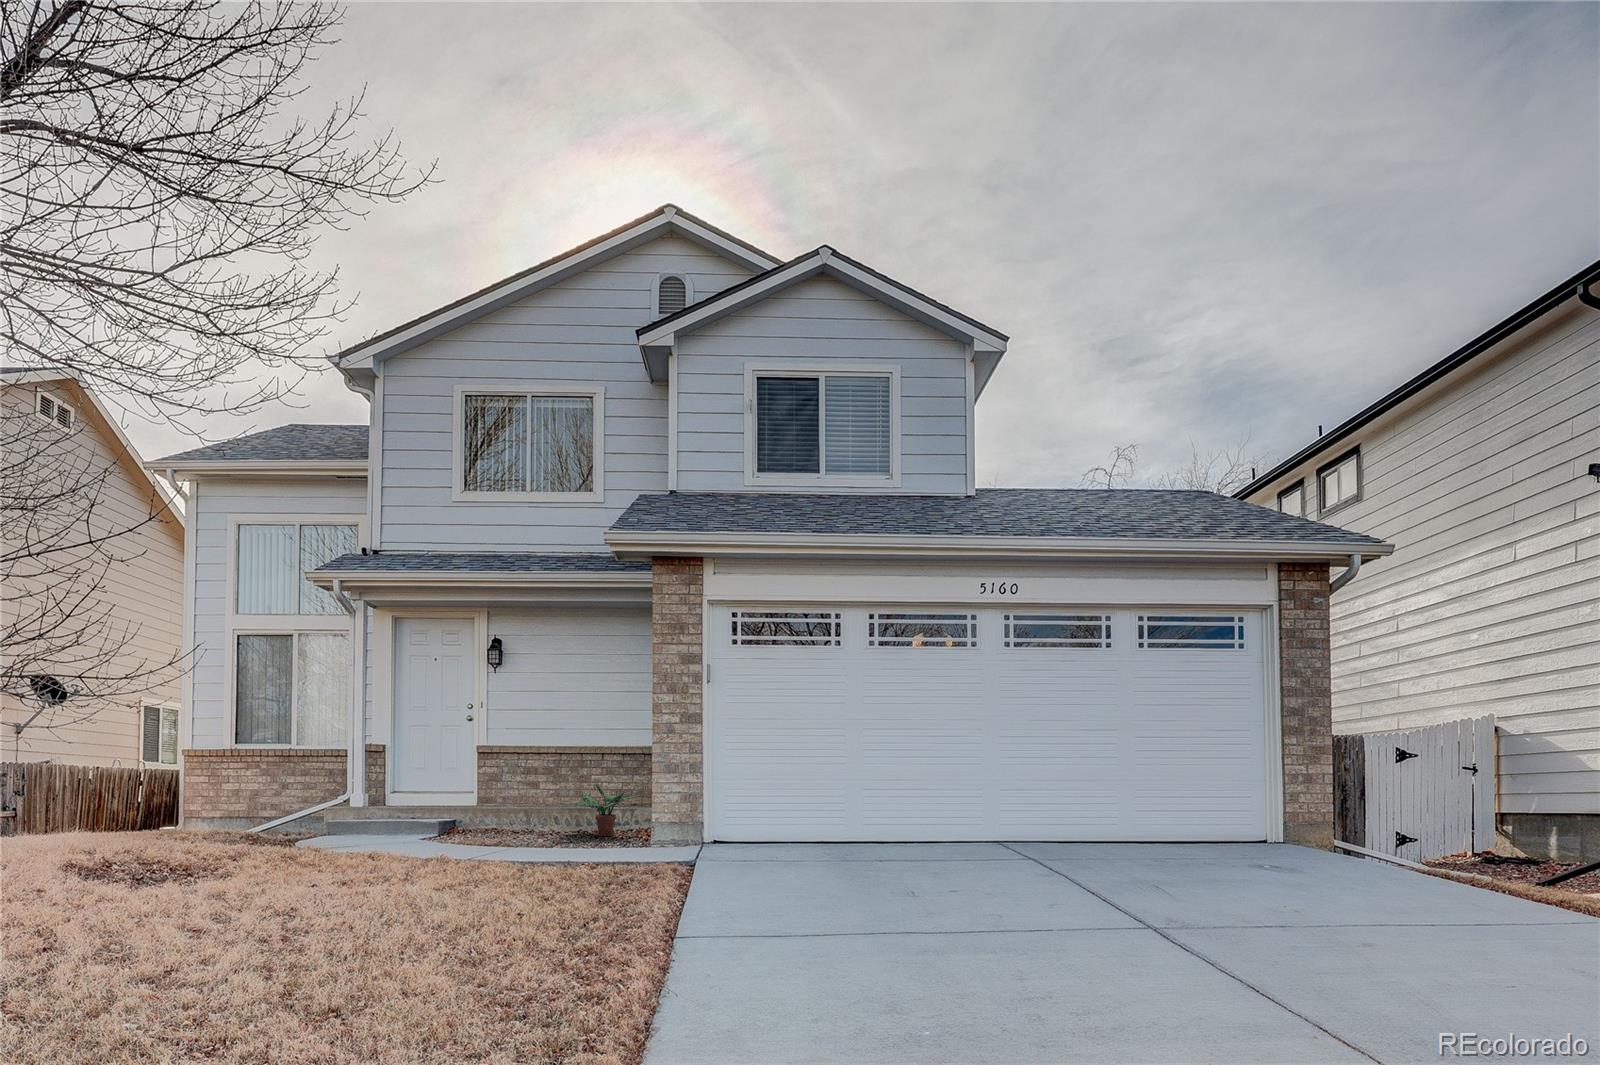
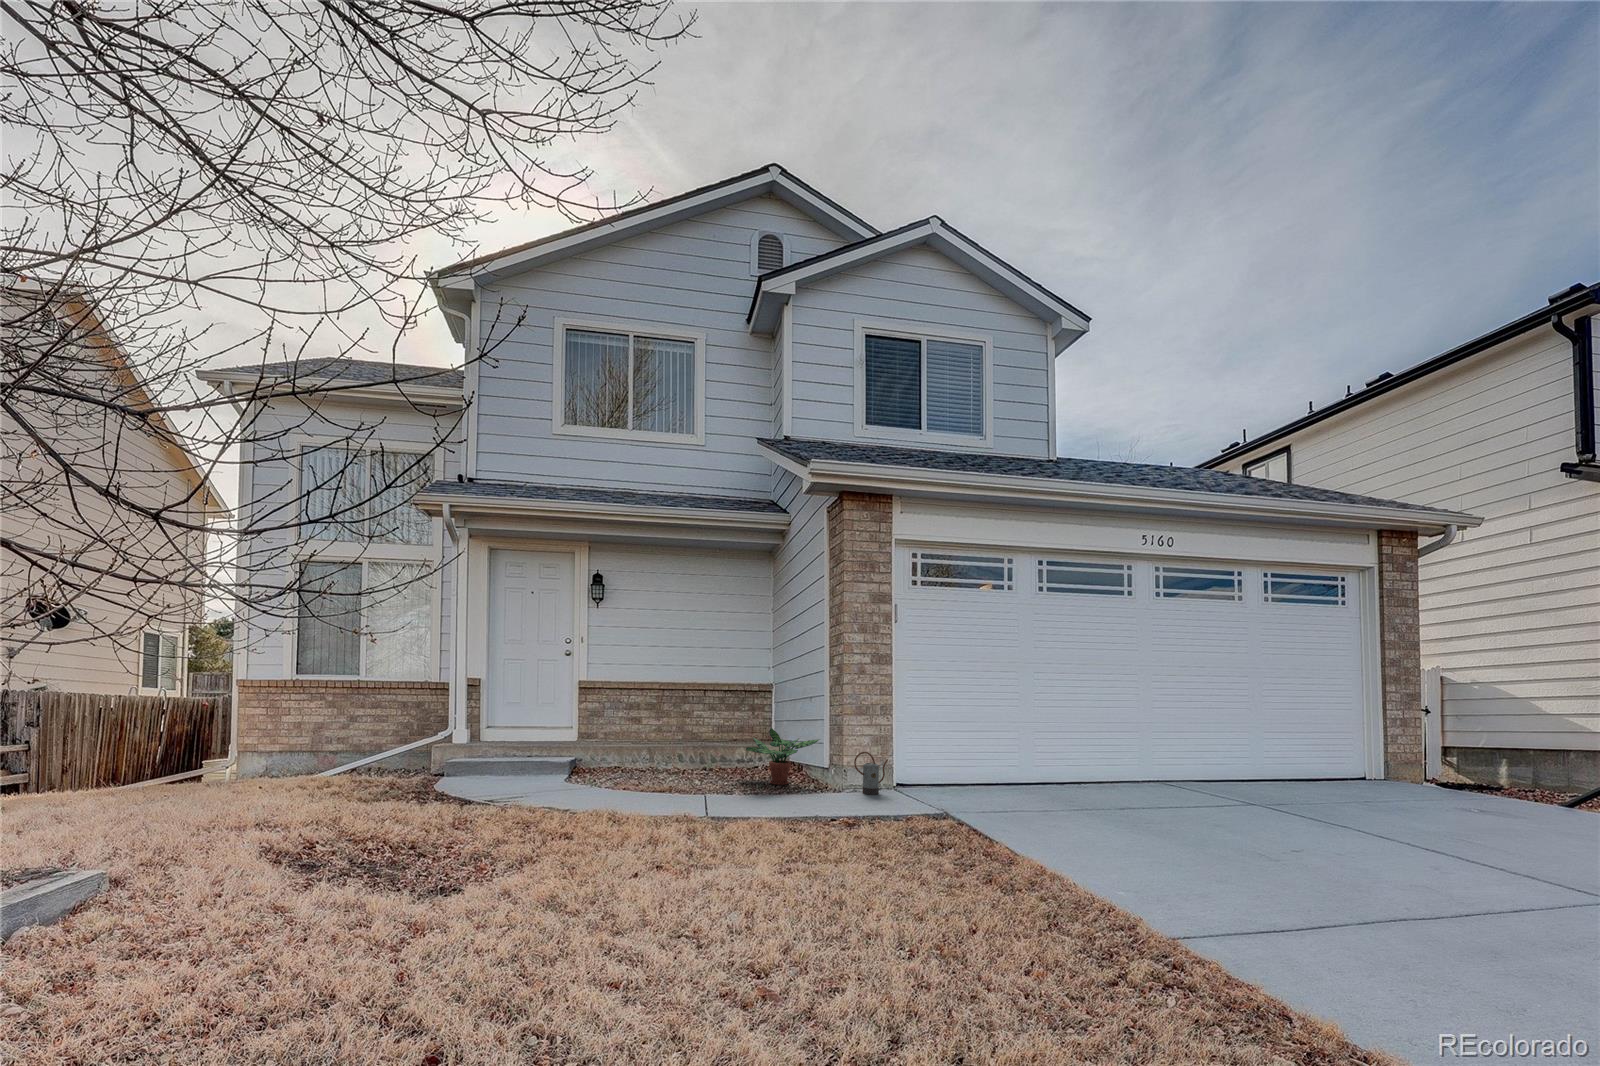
watering can: none [656,803,691,843] -> present [854,752,888,794]

